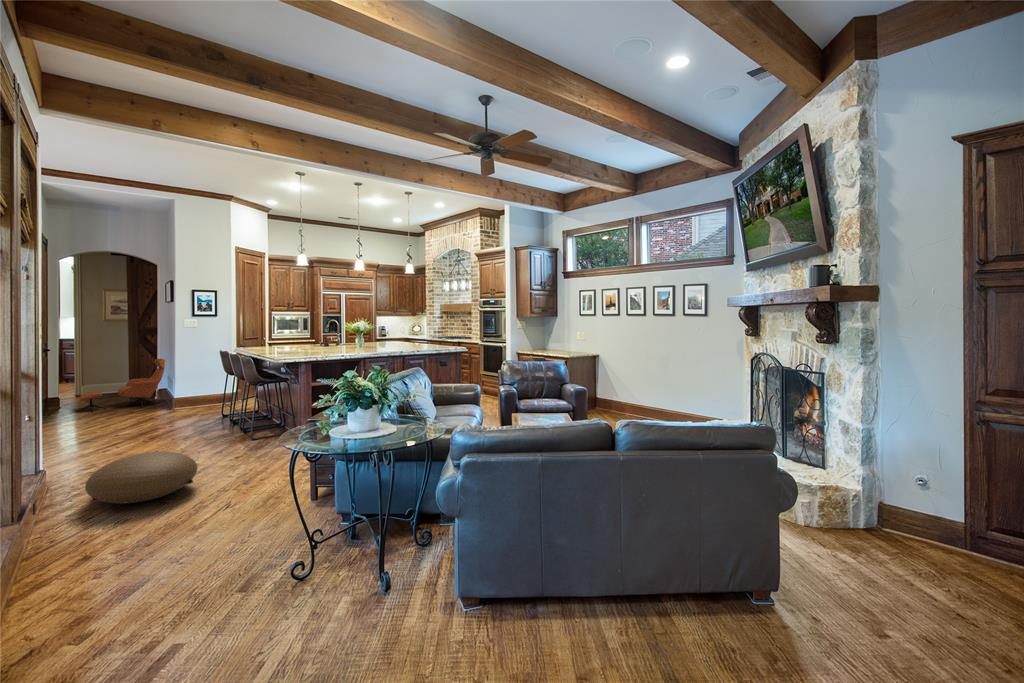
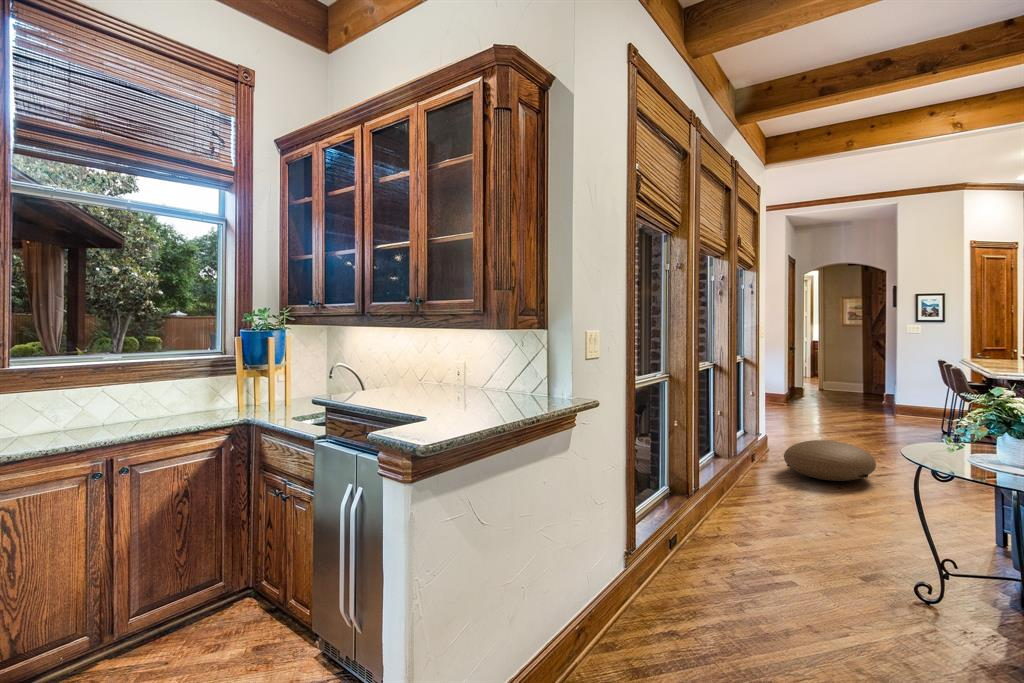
lounge chair: present [77,359,165,412] -> none [813,363,890,407]

